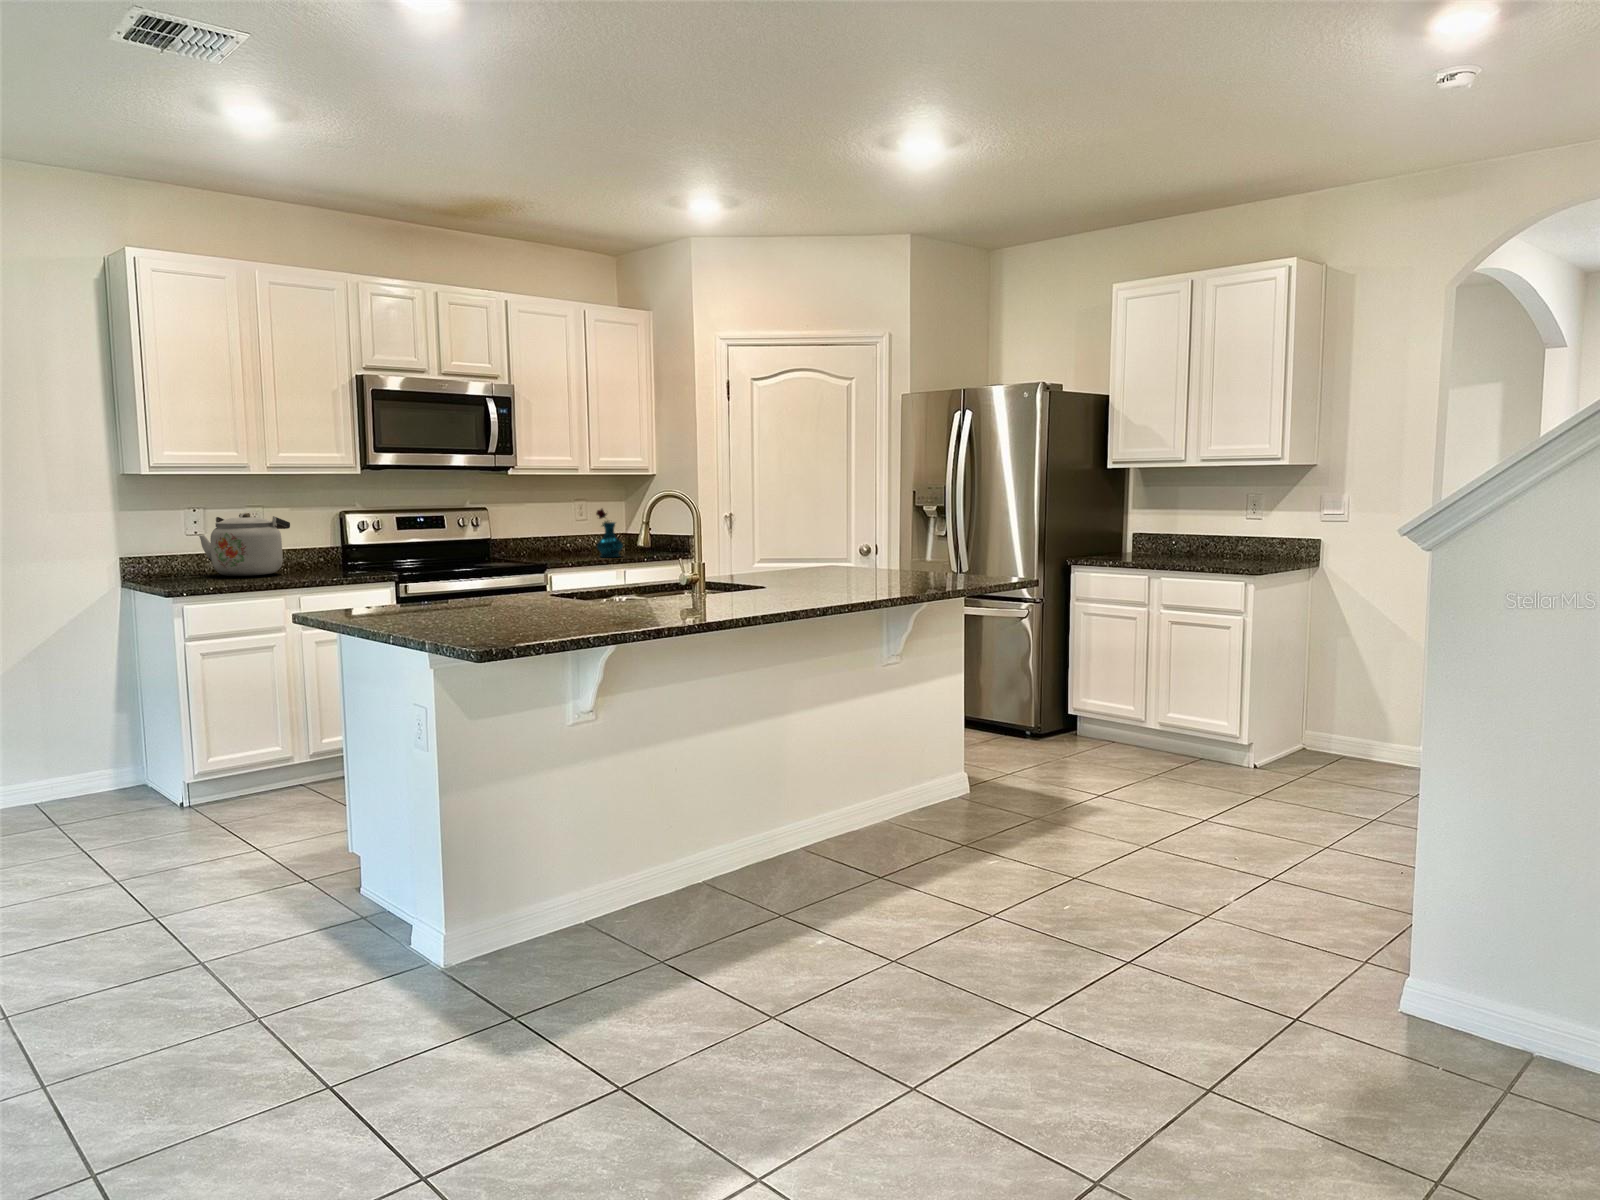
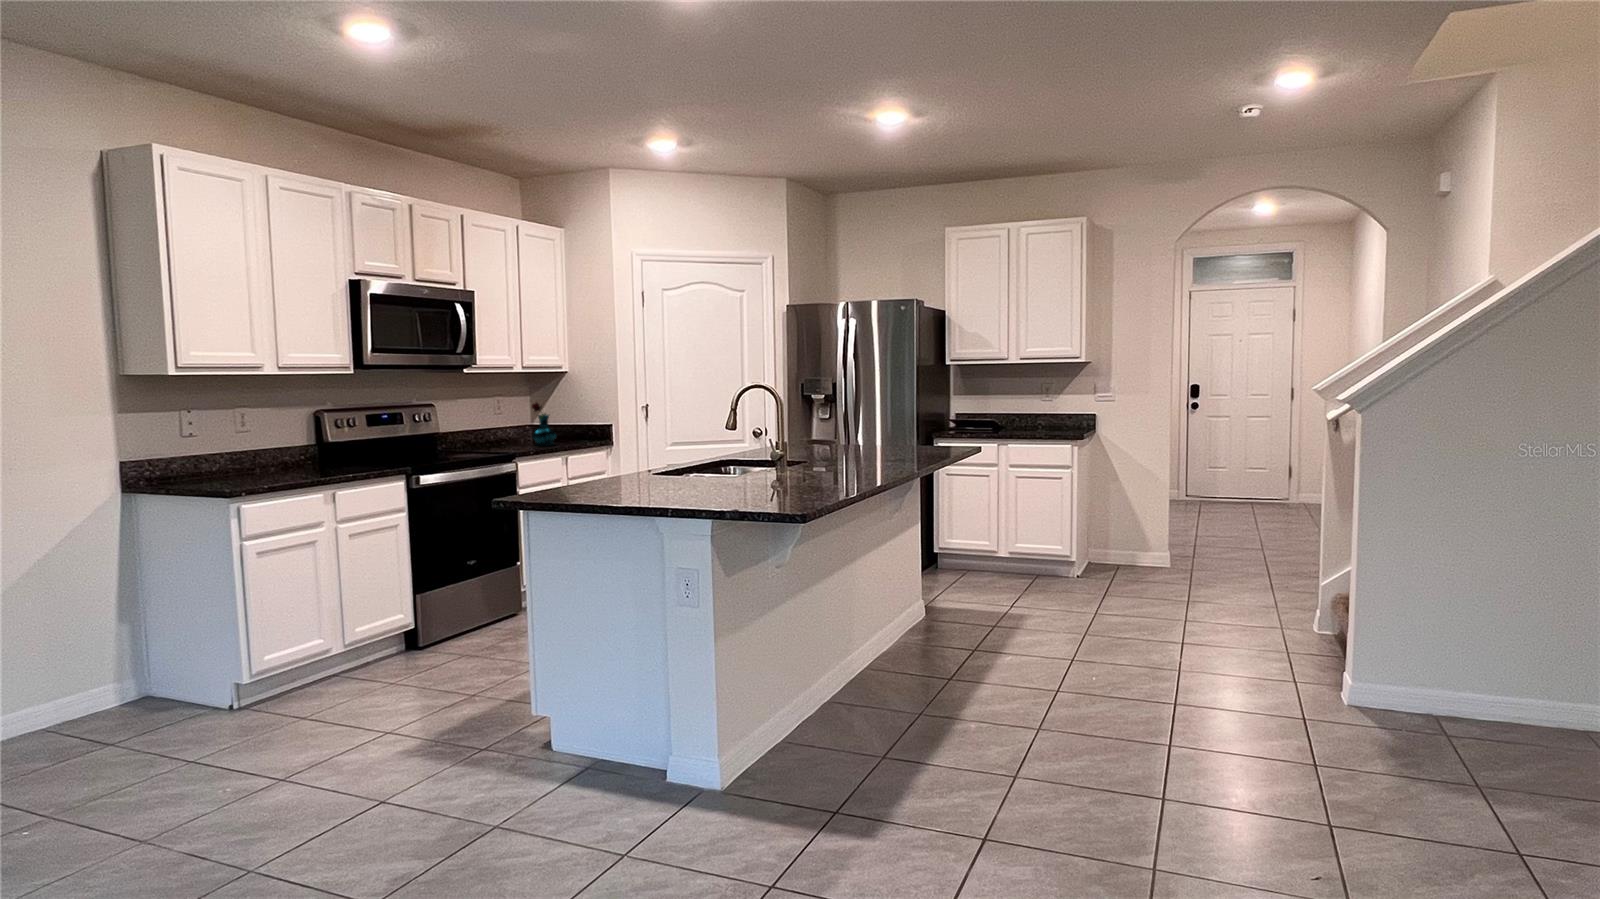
kettle: present [199,513,290,576] -> none [204,413,294,476]

